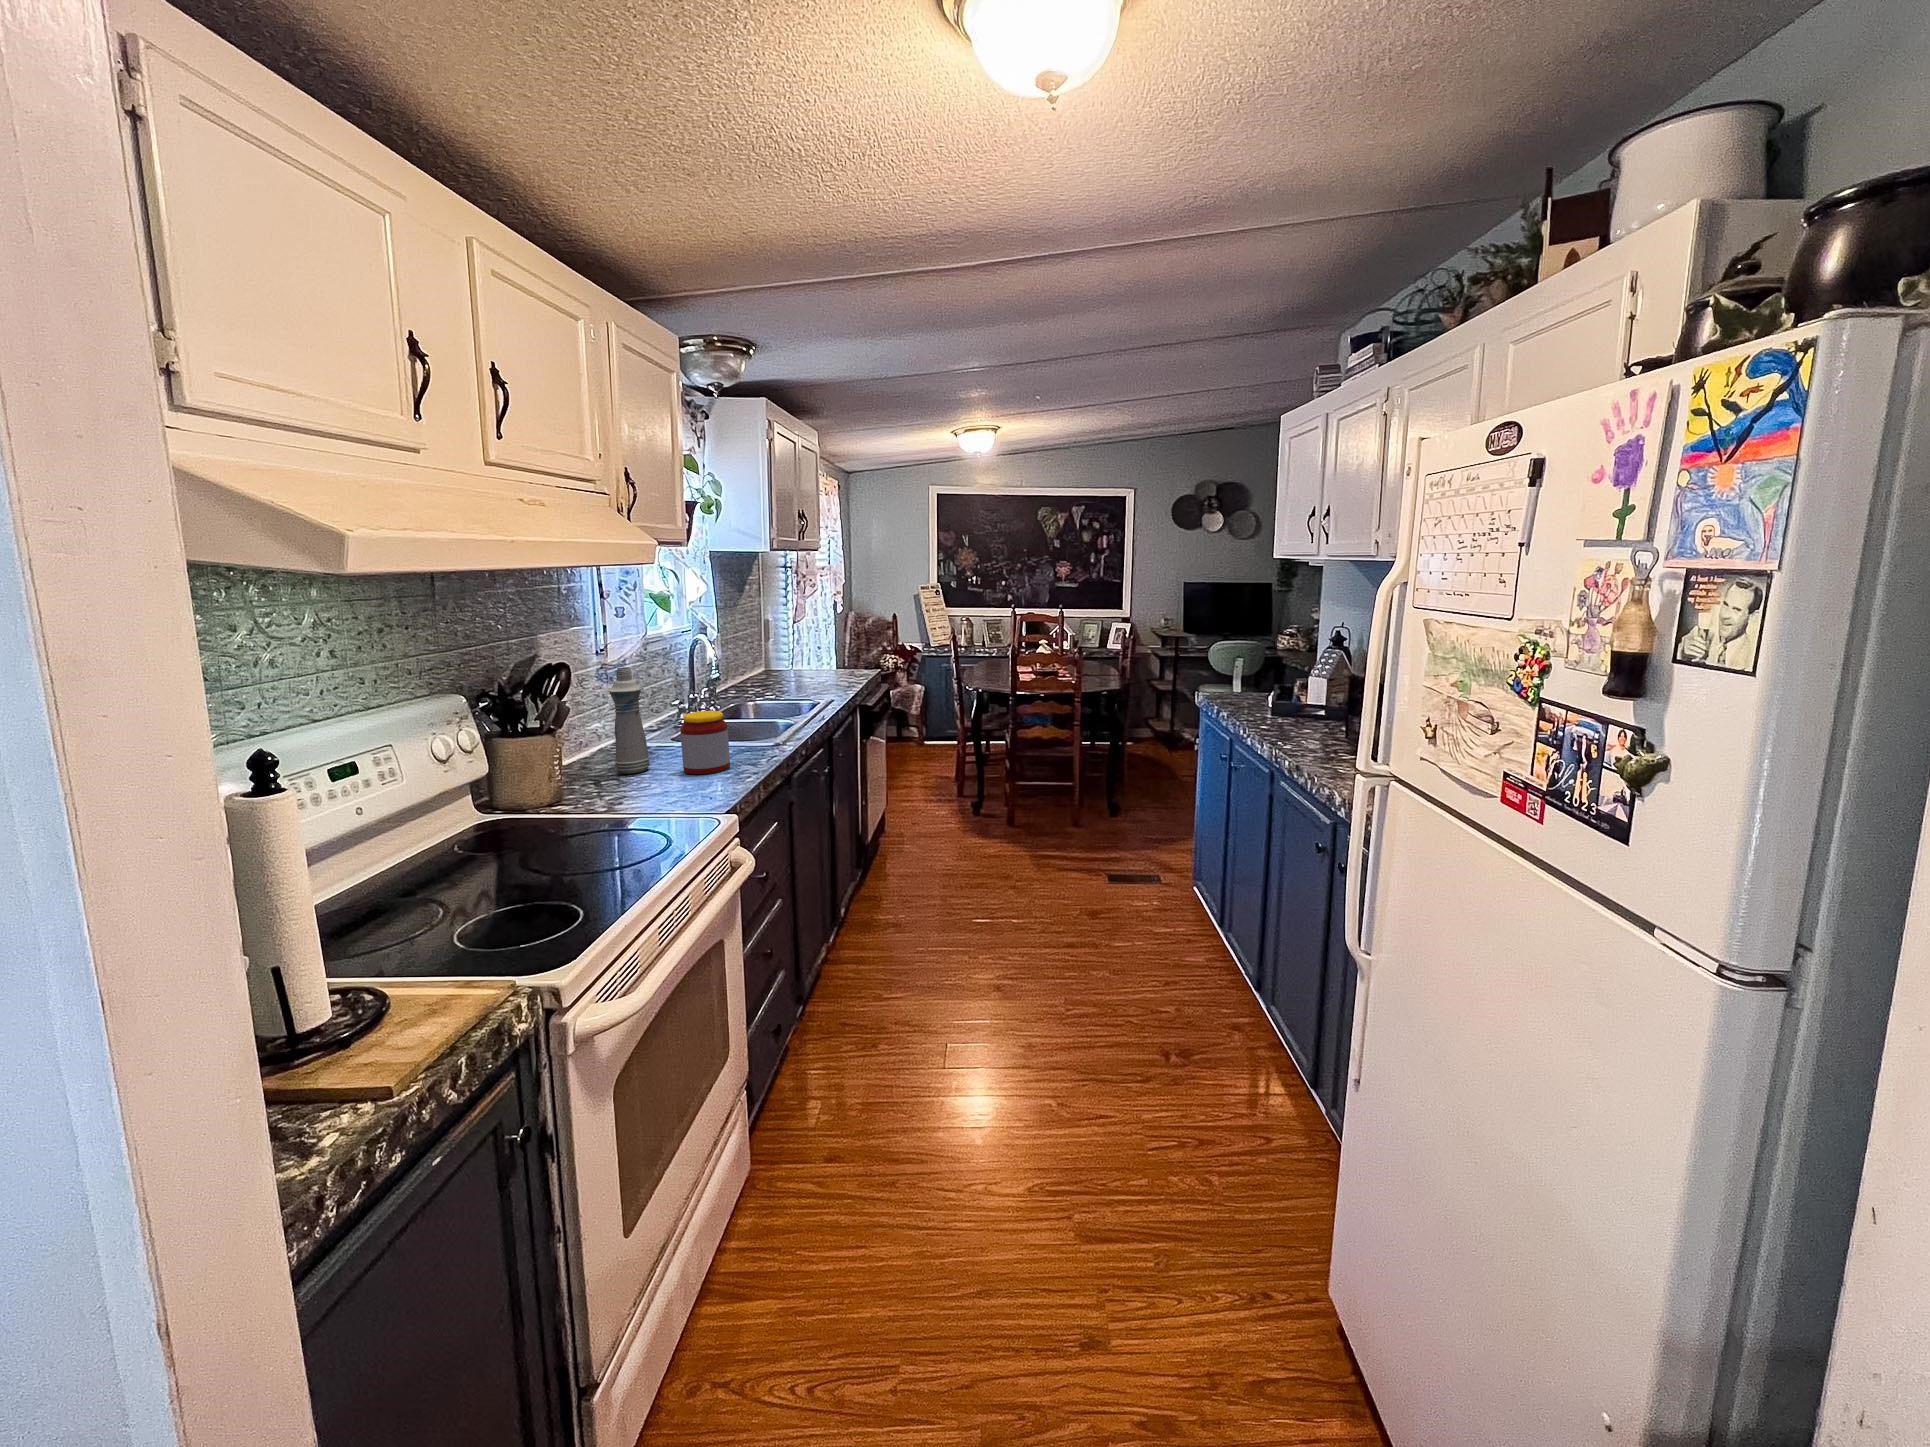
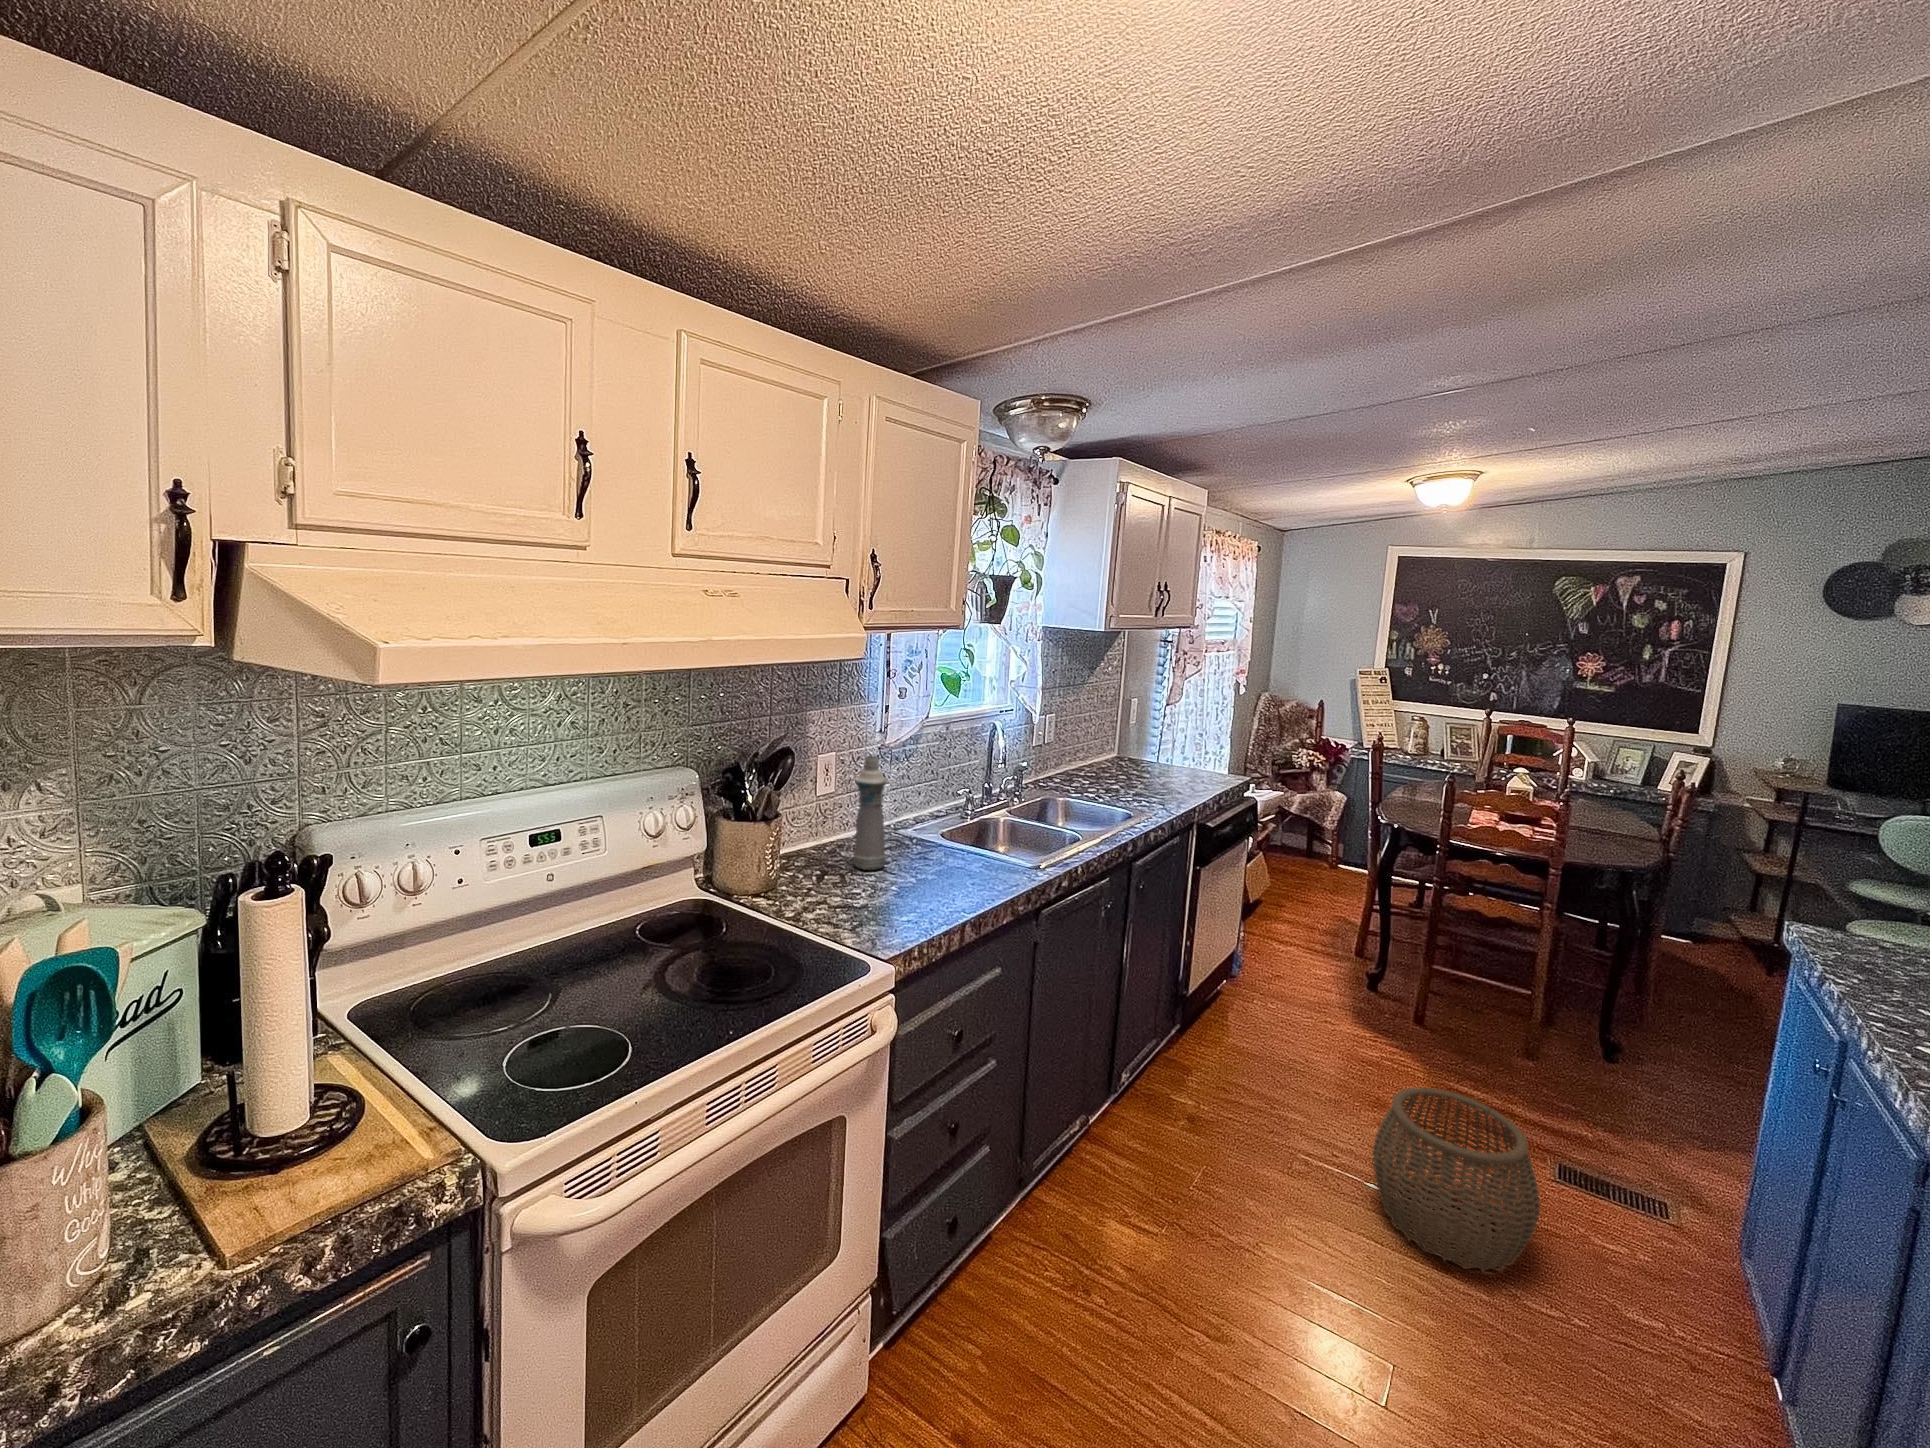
jar: present [680,711,730,774] -> none [906,818,957,893]
woven basket: none [1015,838,1103,936] -> present [1372,1088,1541,1271]

